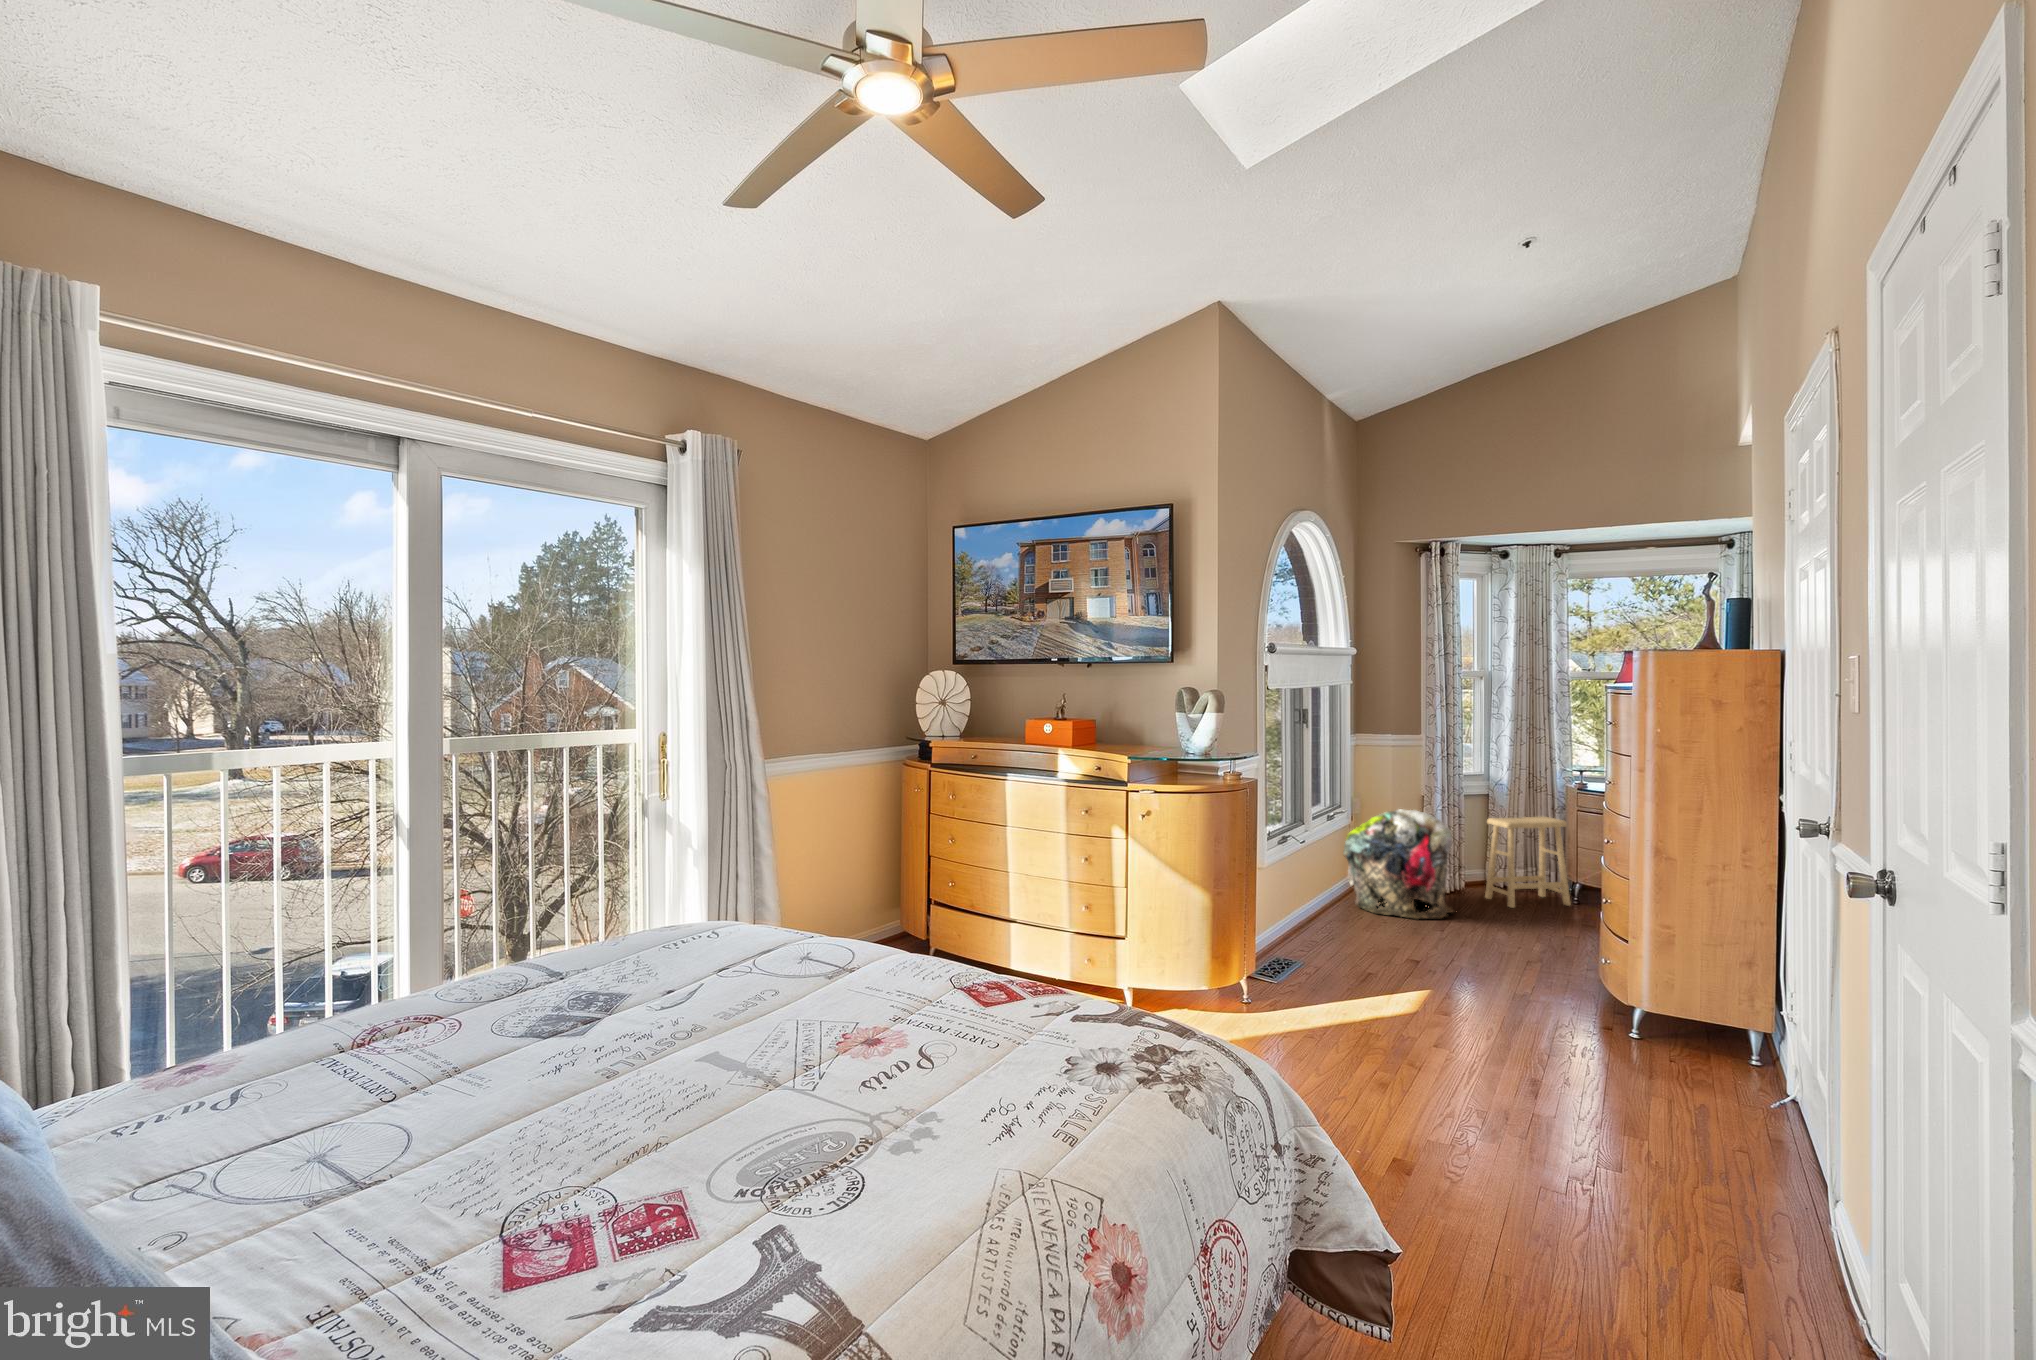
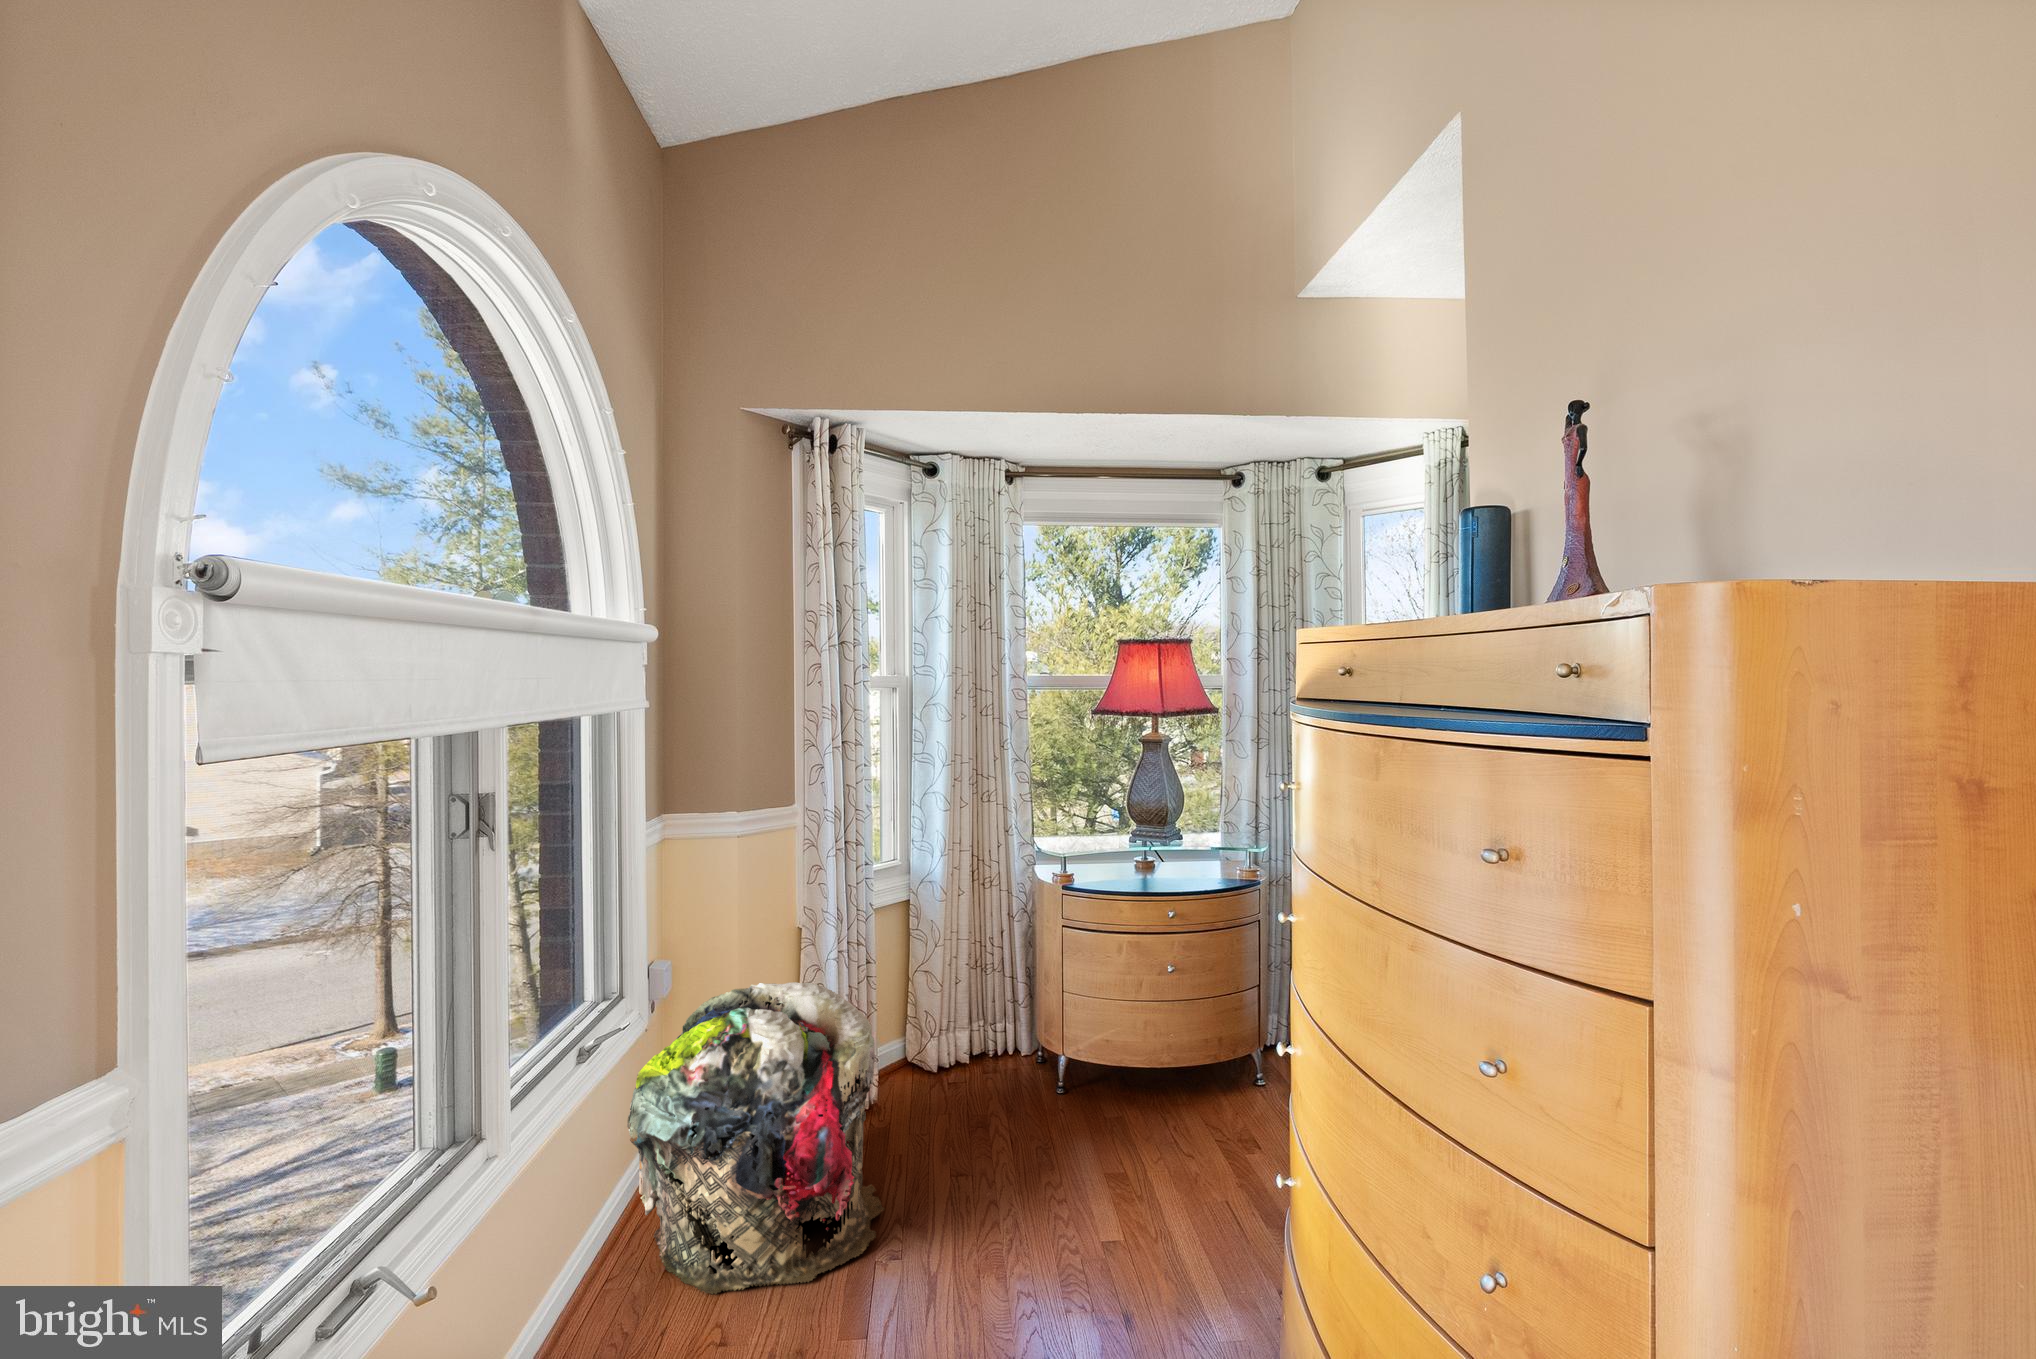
footstool: present [1485,817,1571,908] -> none [915,933,1053,1137]

